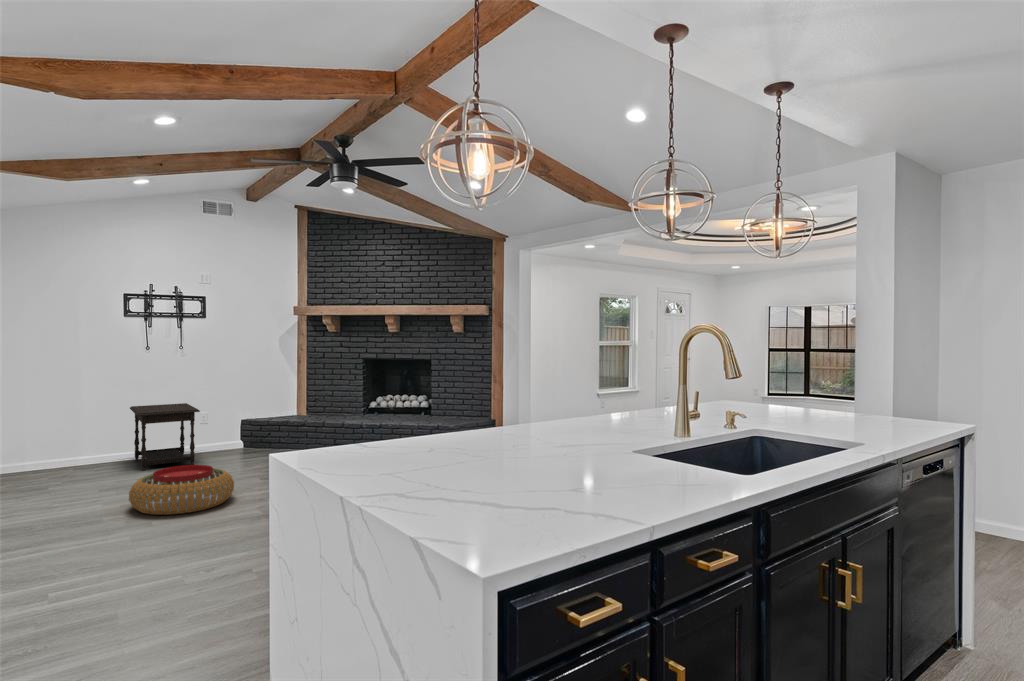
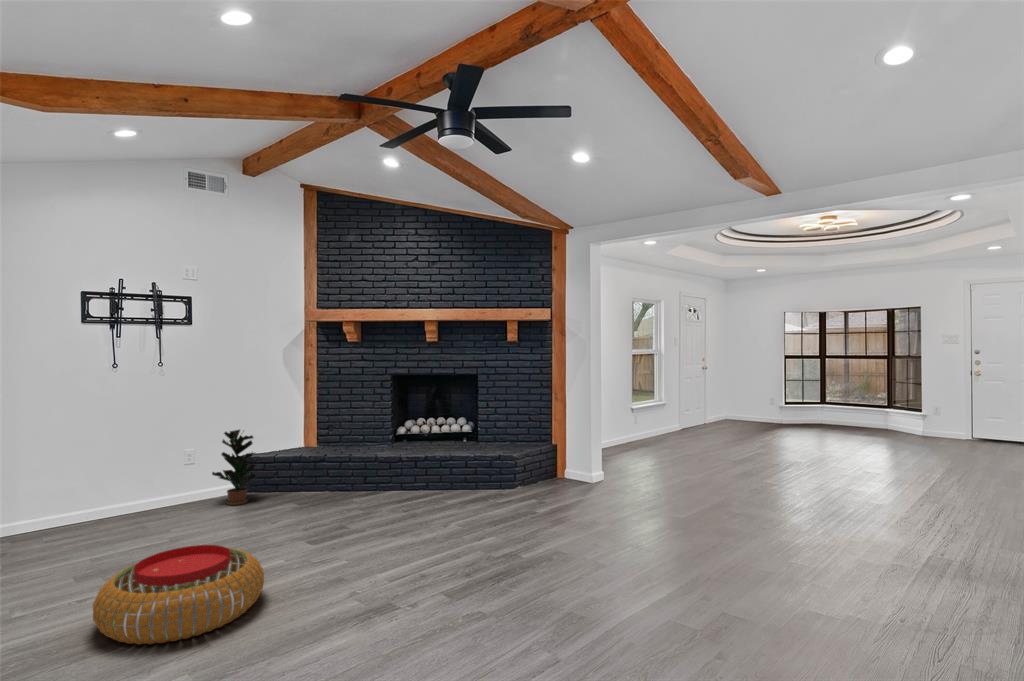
potted plant: none [218,397,254,453] -> present [212,430,258,505]
side table: present [130,403,200,470] -> none [88,440,192,542]

